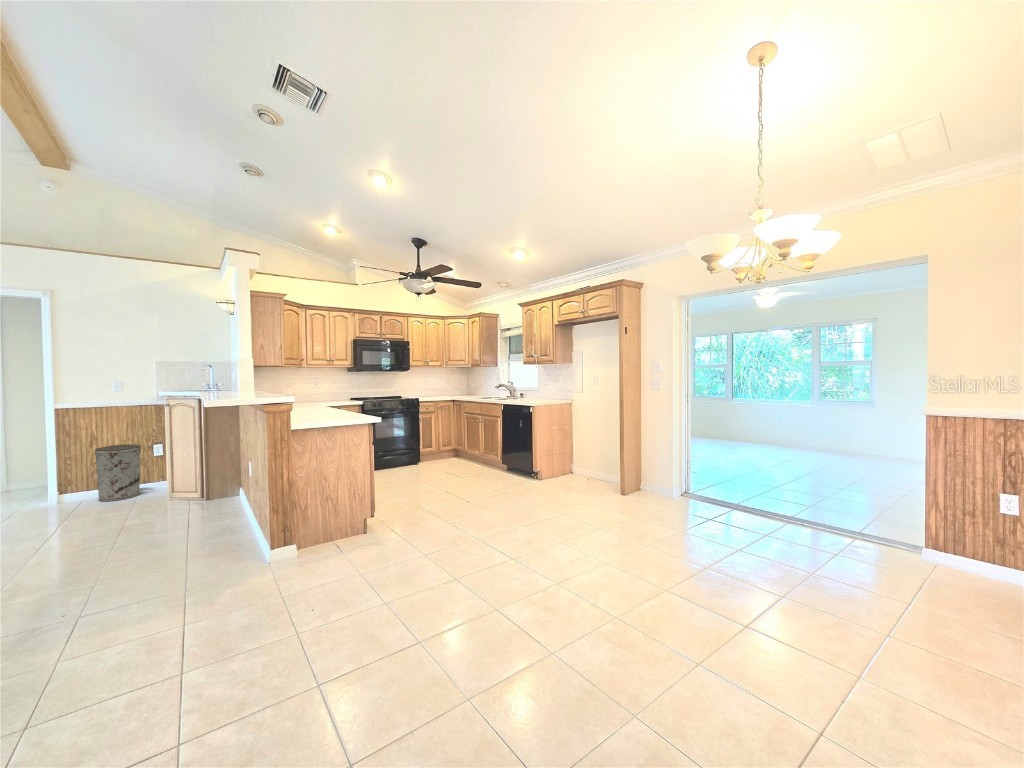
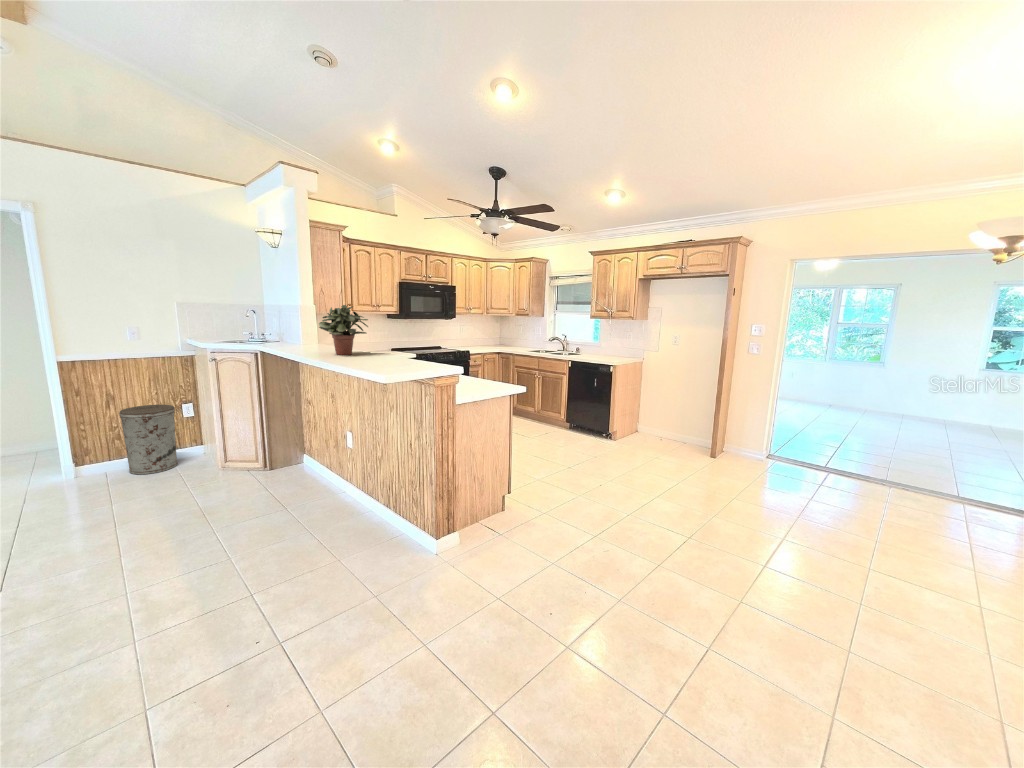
potted plant: none [221,356,267,397] -> present [319,305,368,355]

